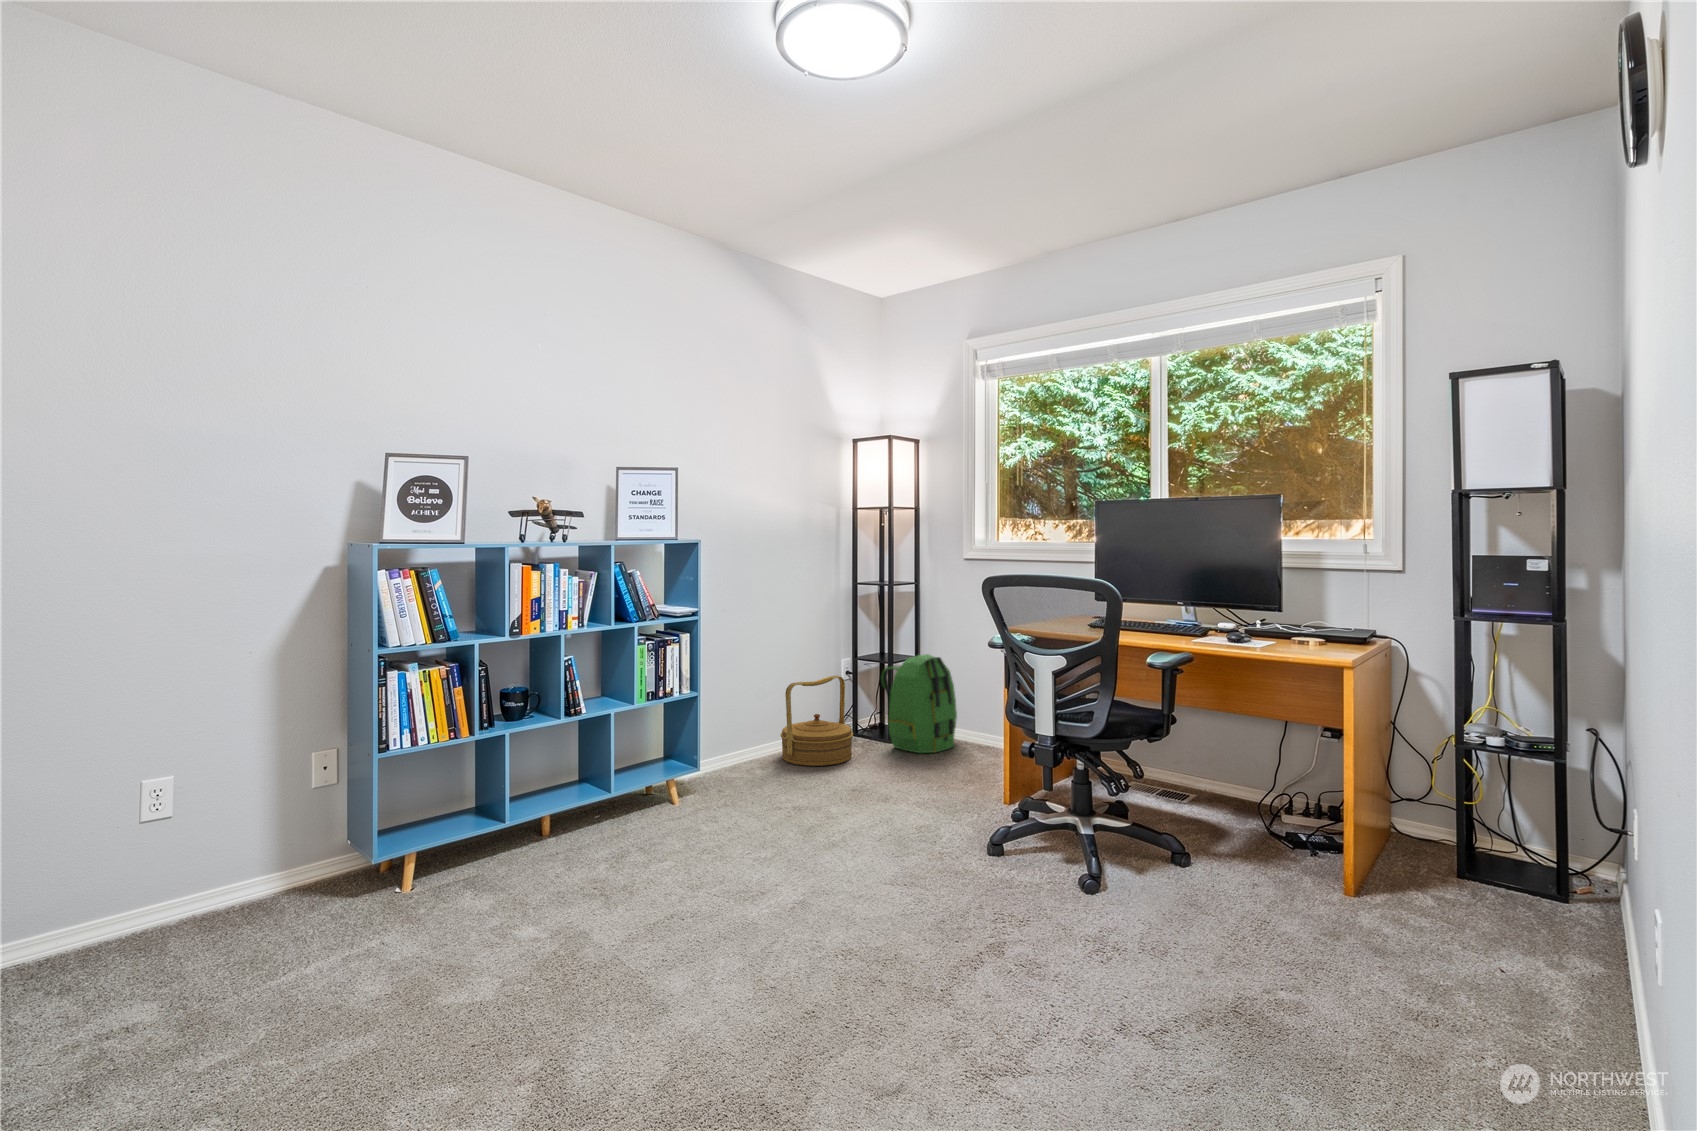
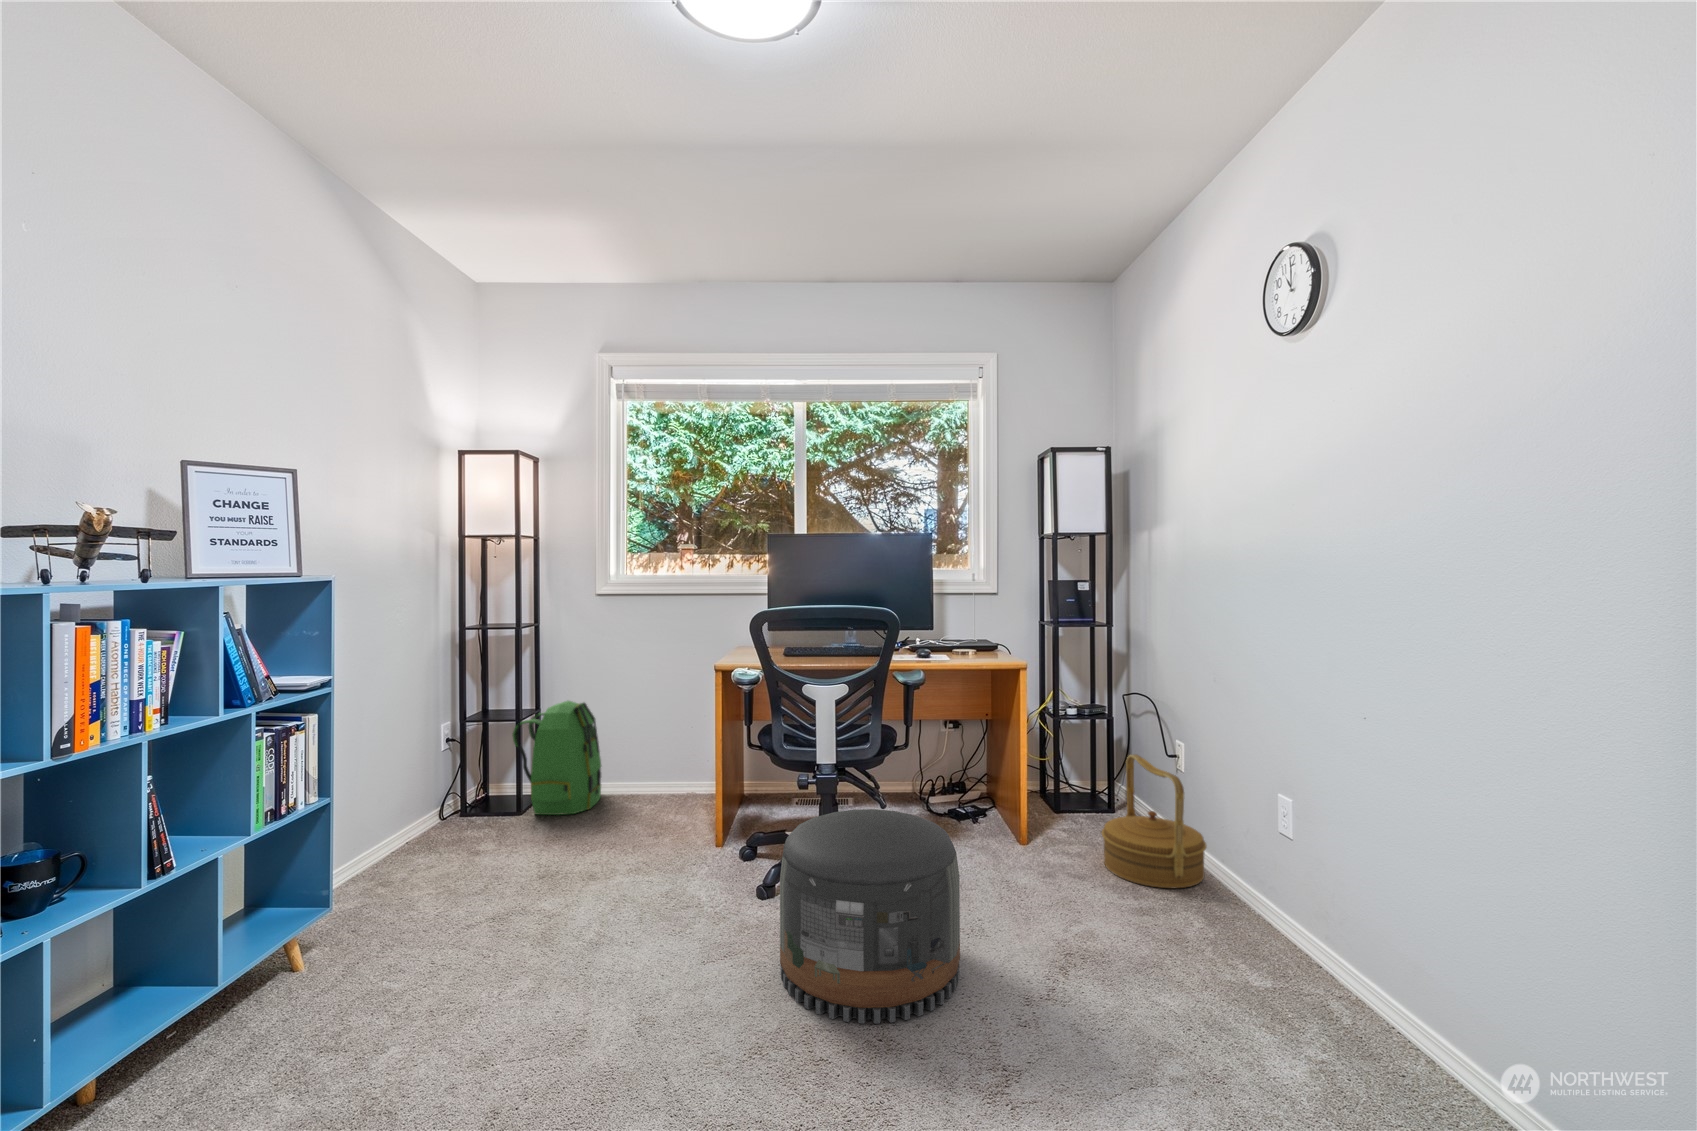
woven basket: present [780,675,853,766] -> present [1102,754,1207,888]
pouf: none [904,774,1083,971] -> present [780,809,960,1024]

